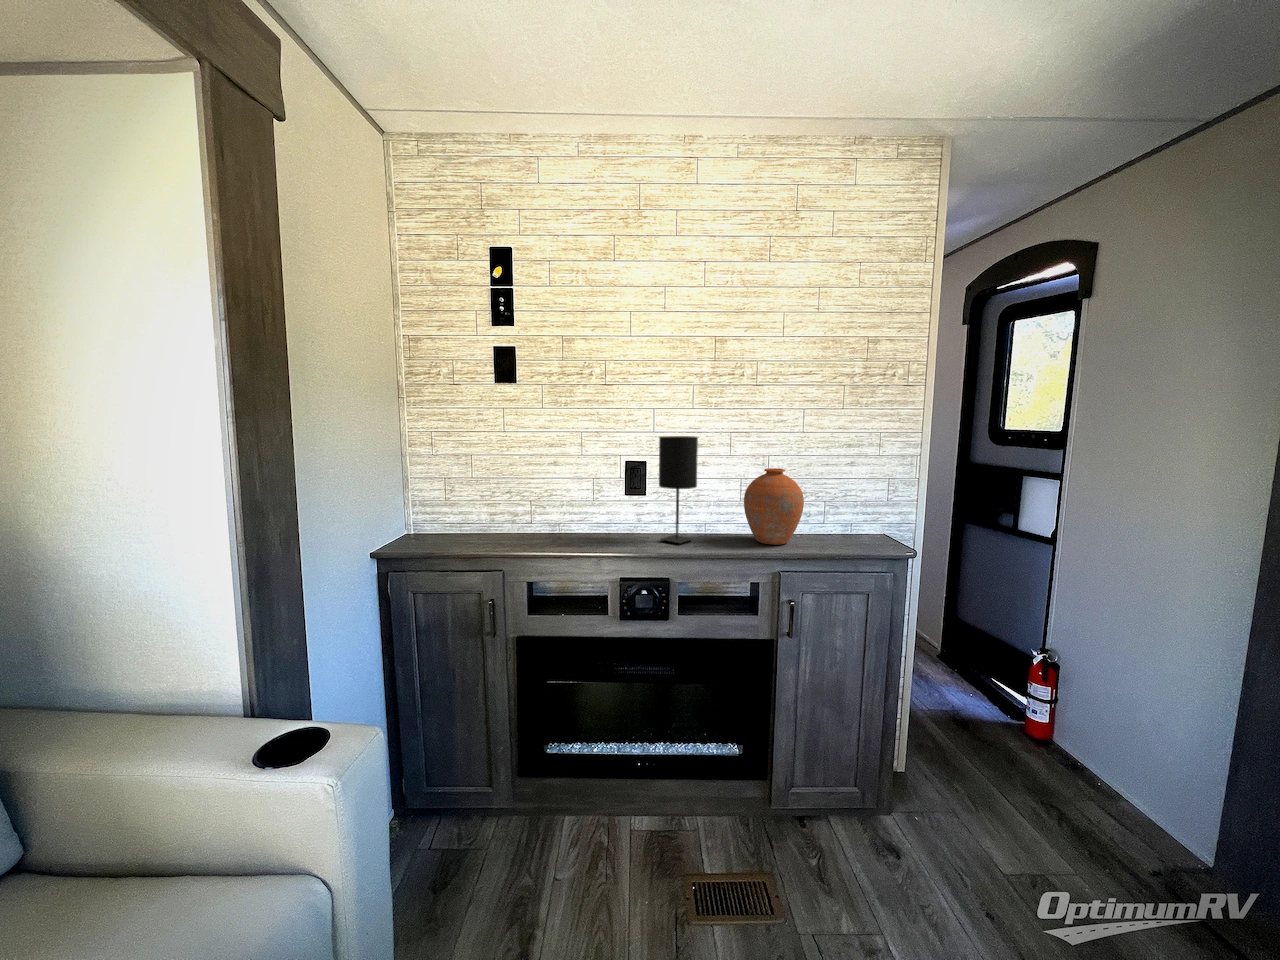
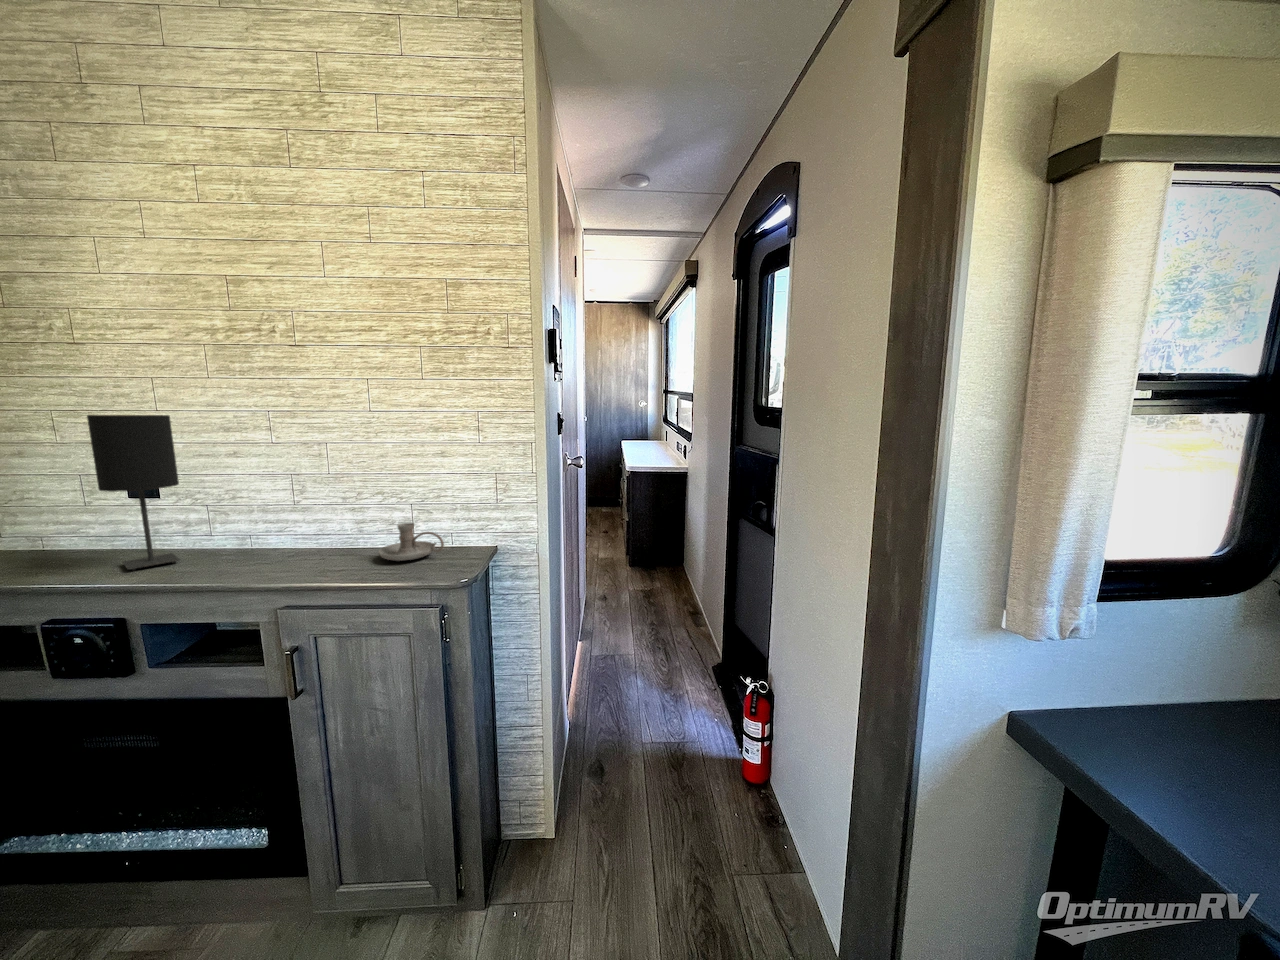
vase: present [744,468,804,545] -> none [228,461,332,569]
candle holder: none [823,514,871,540] -> present [379,522,444,561]

